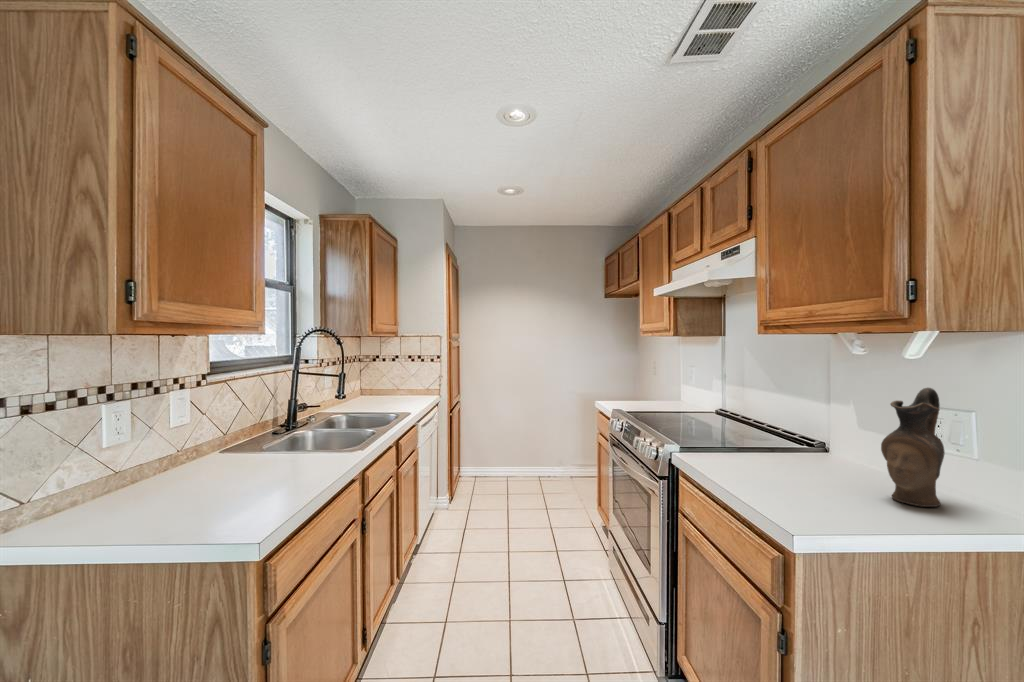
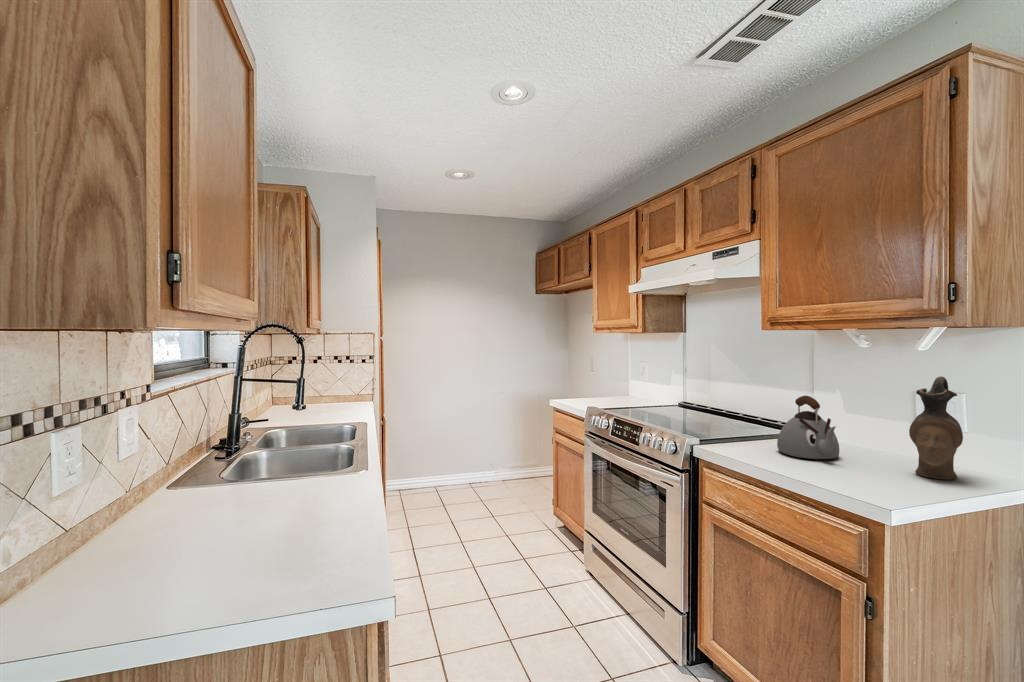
kettle: none [755,404,821,473] -> present [777,396,839,459]

